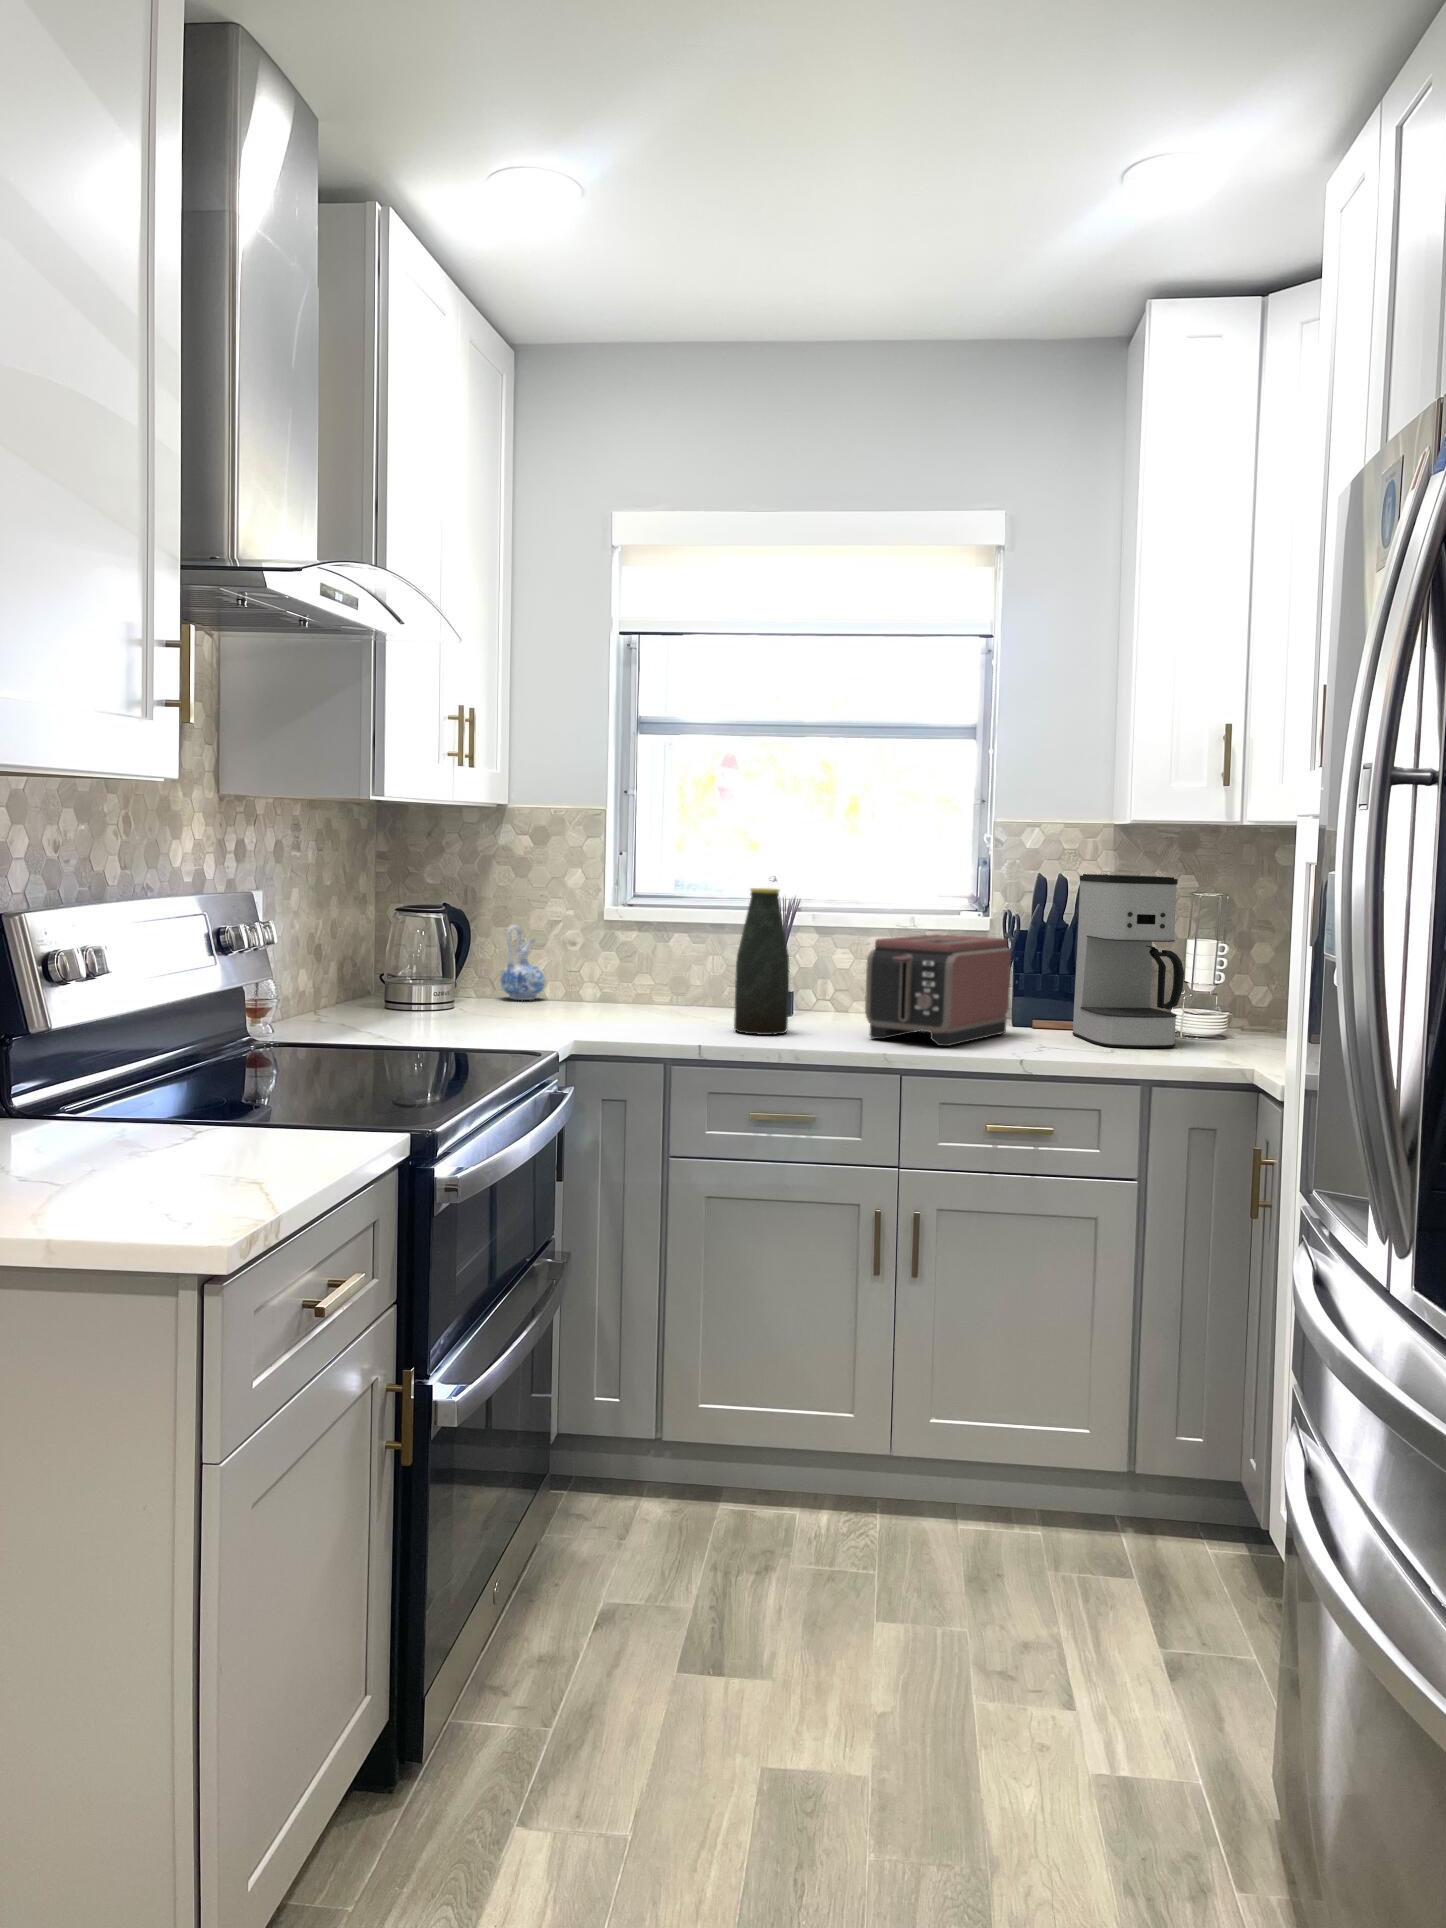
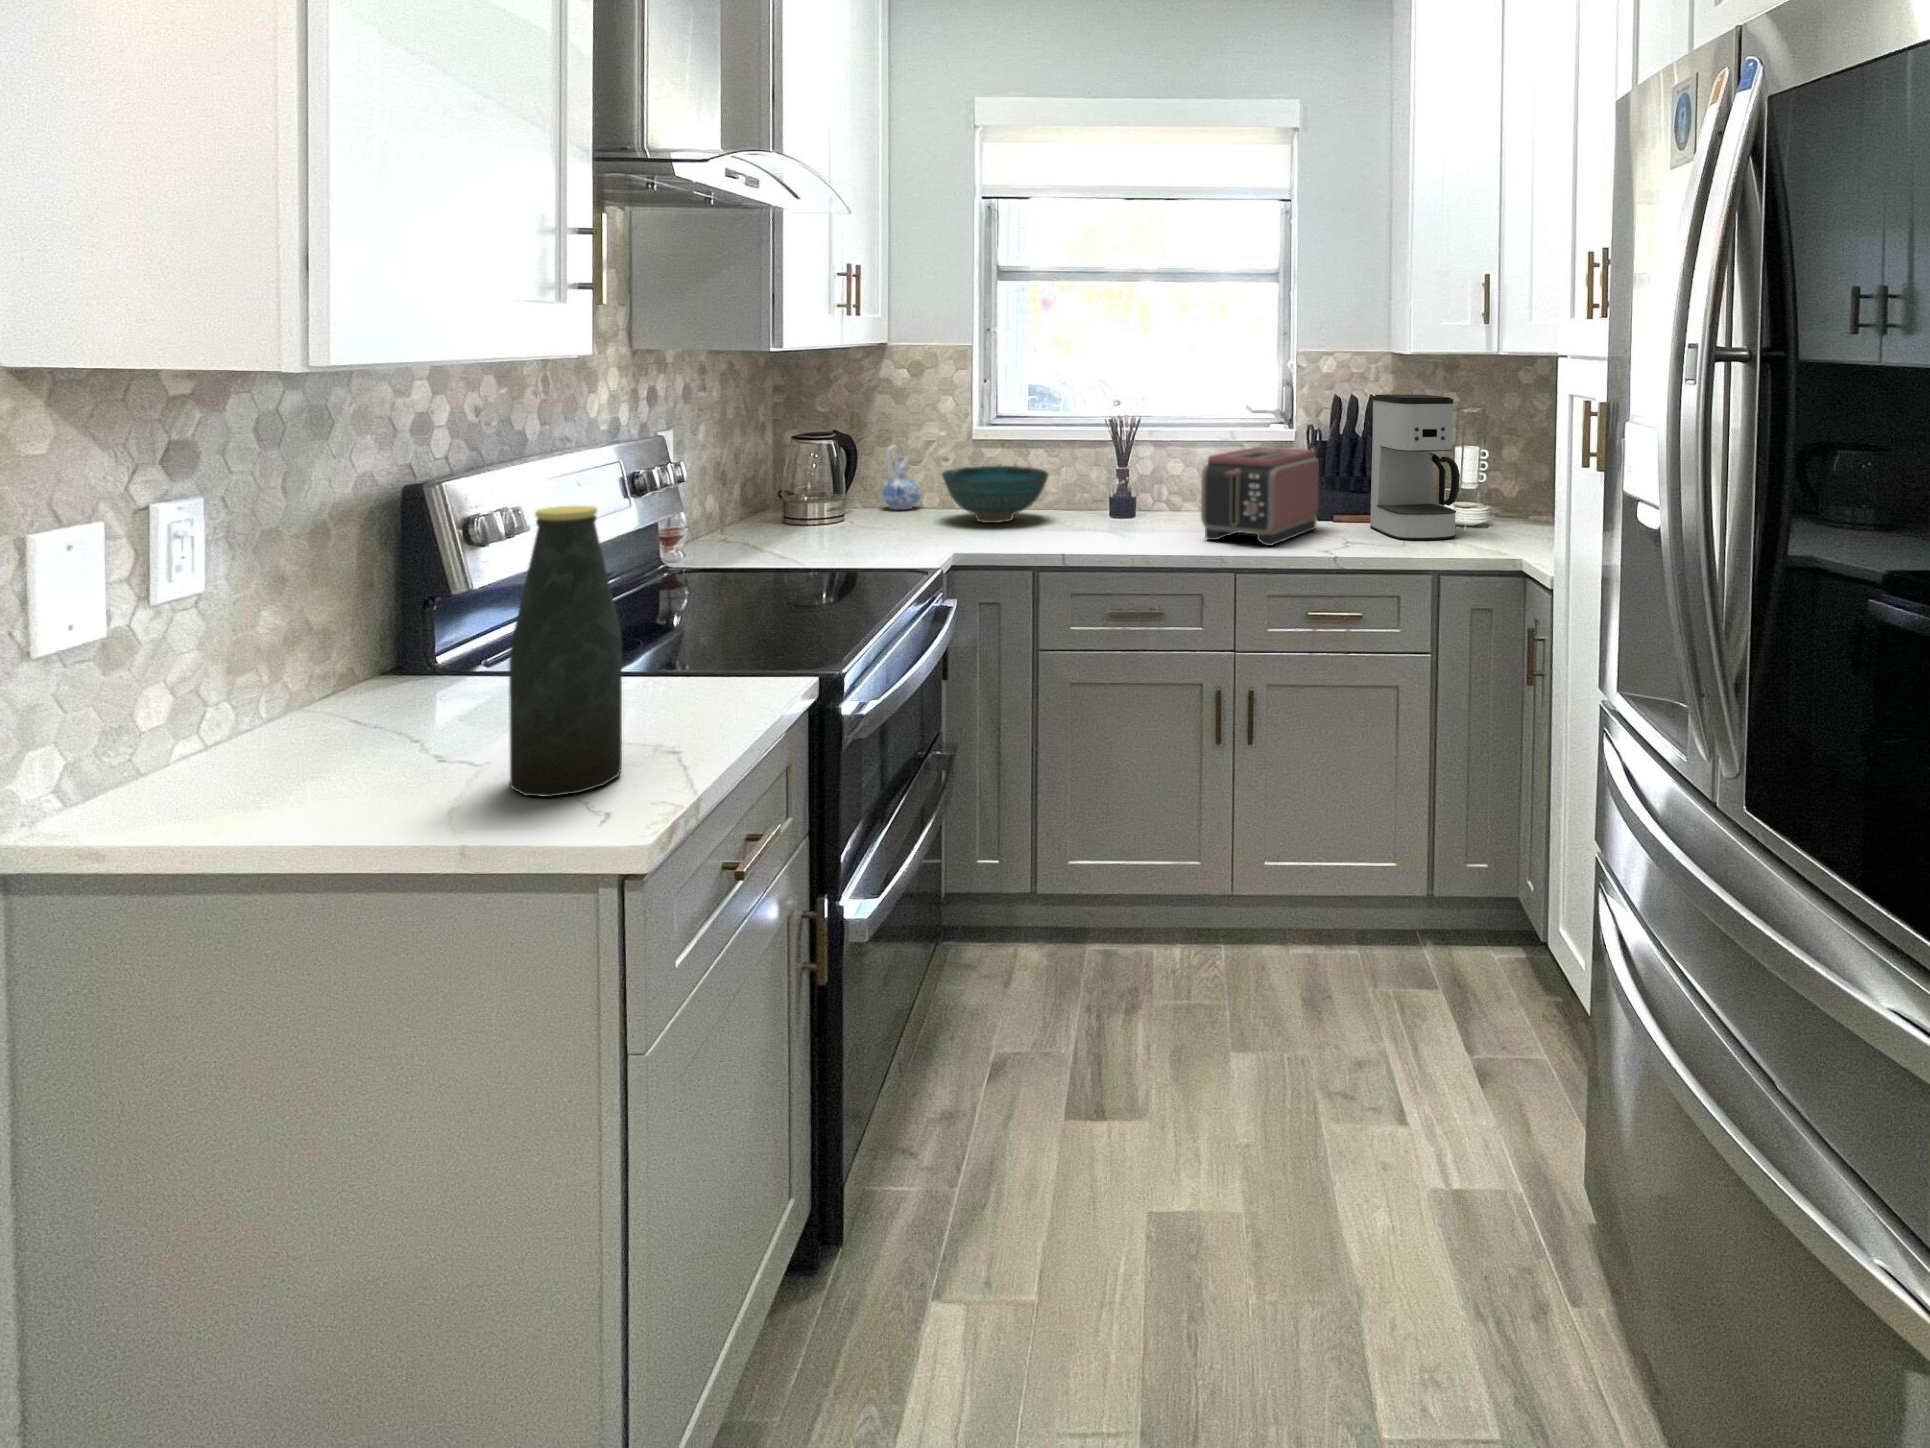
bottle: present [734,888,789,1035] -> present [509,506,622,797]
bowl: none [567,951,691,1015] -> present [942,466,1048,523]

